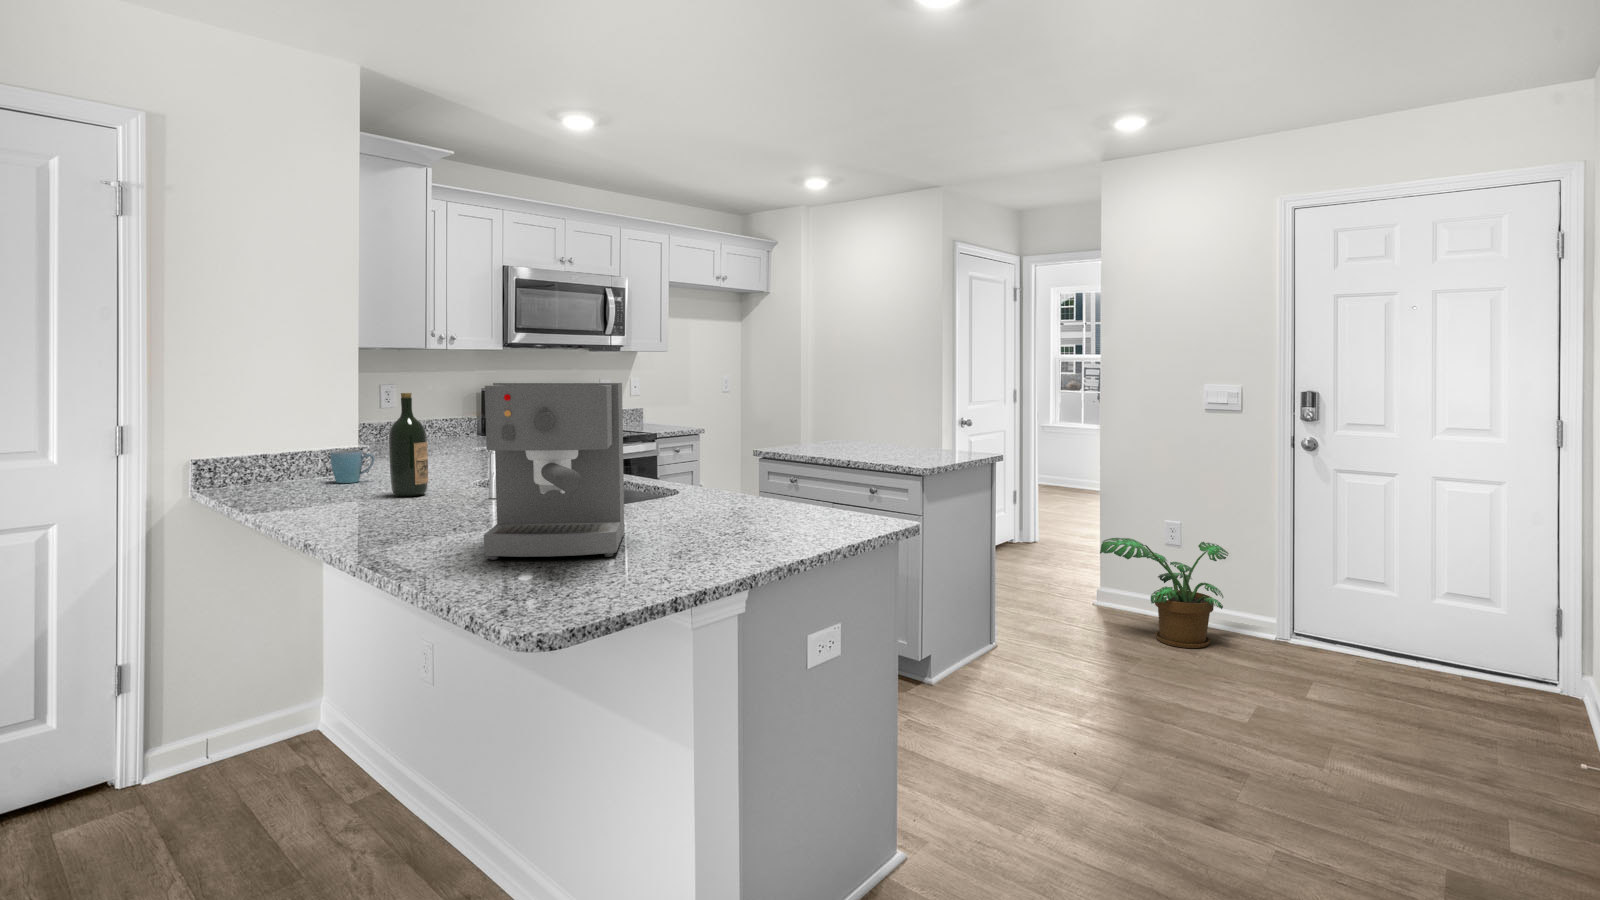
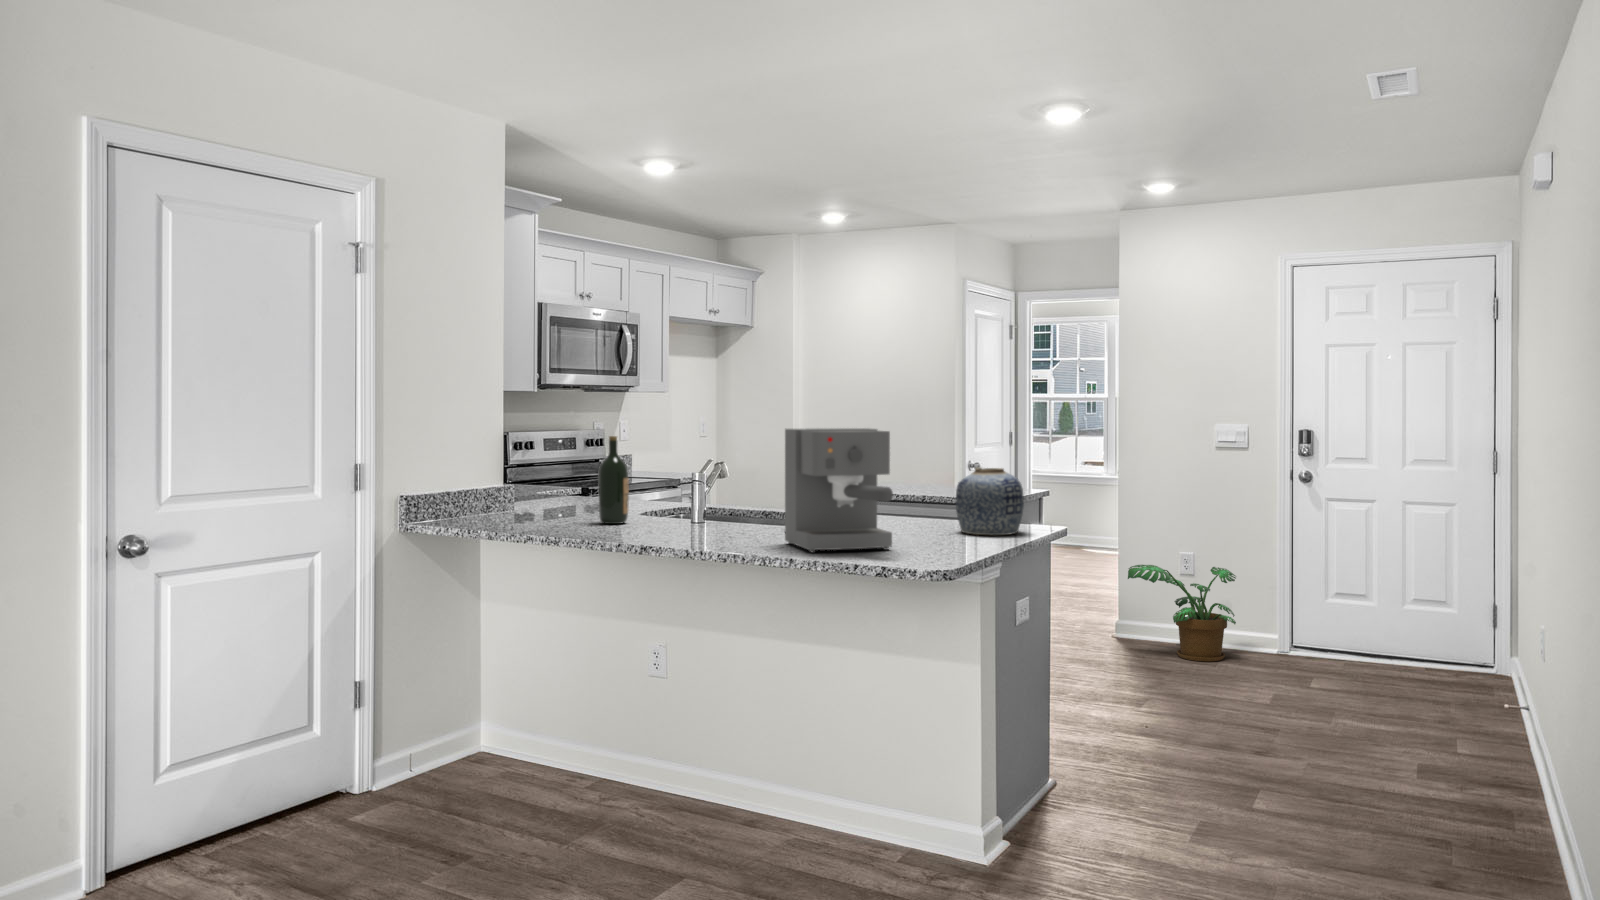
vase: none [777,437,866,530] -> present [956,467,1024,535]
mug: present [331,450,375,483] -> none [508,488,544,517]

